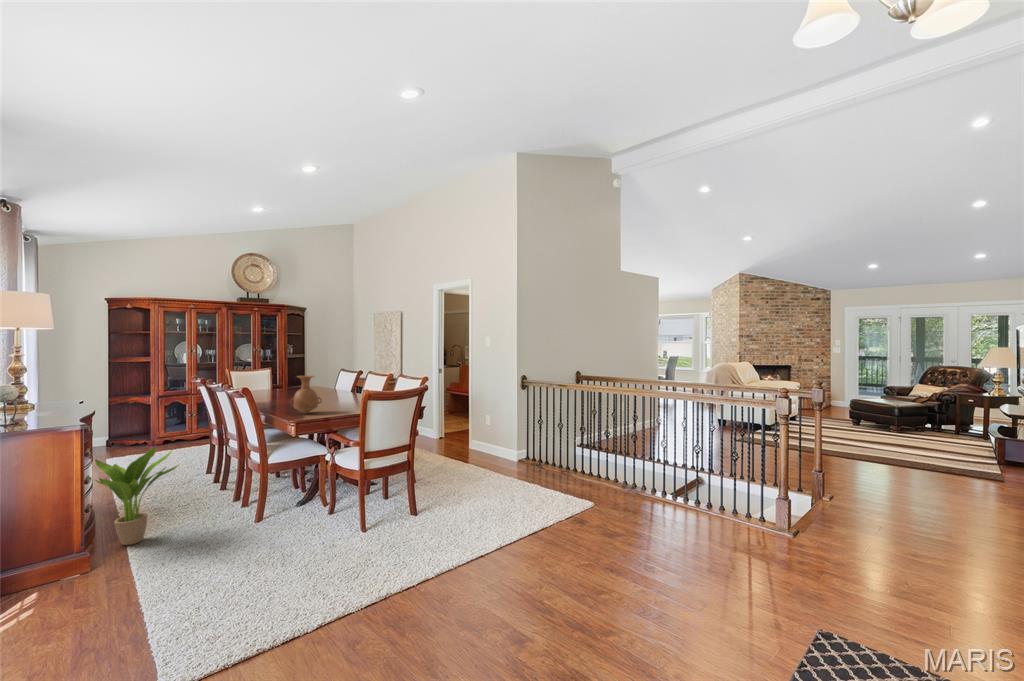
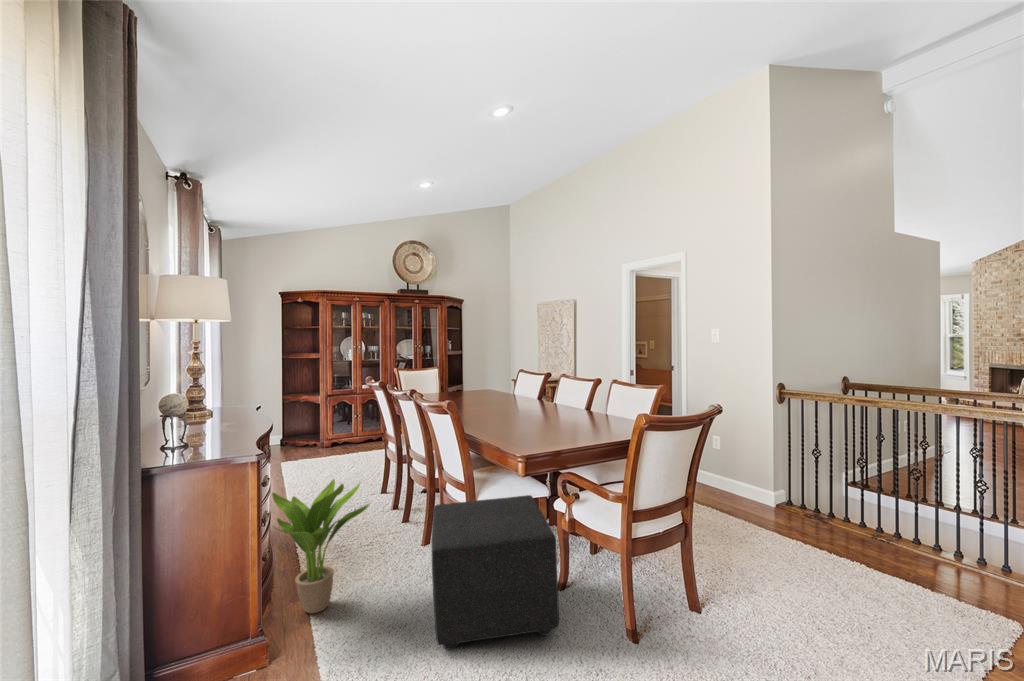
vase: present [290,376,322,414] -> none [498,382,538,435]
ottoman: none [220,455,314,552] -> present [432,495,559,650]

